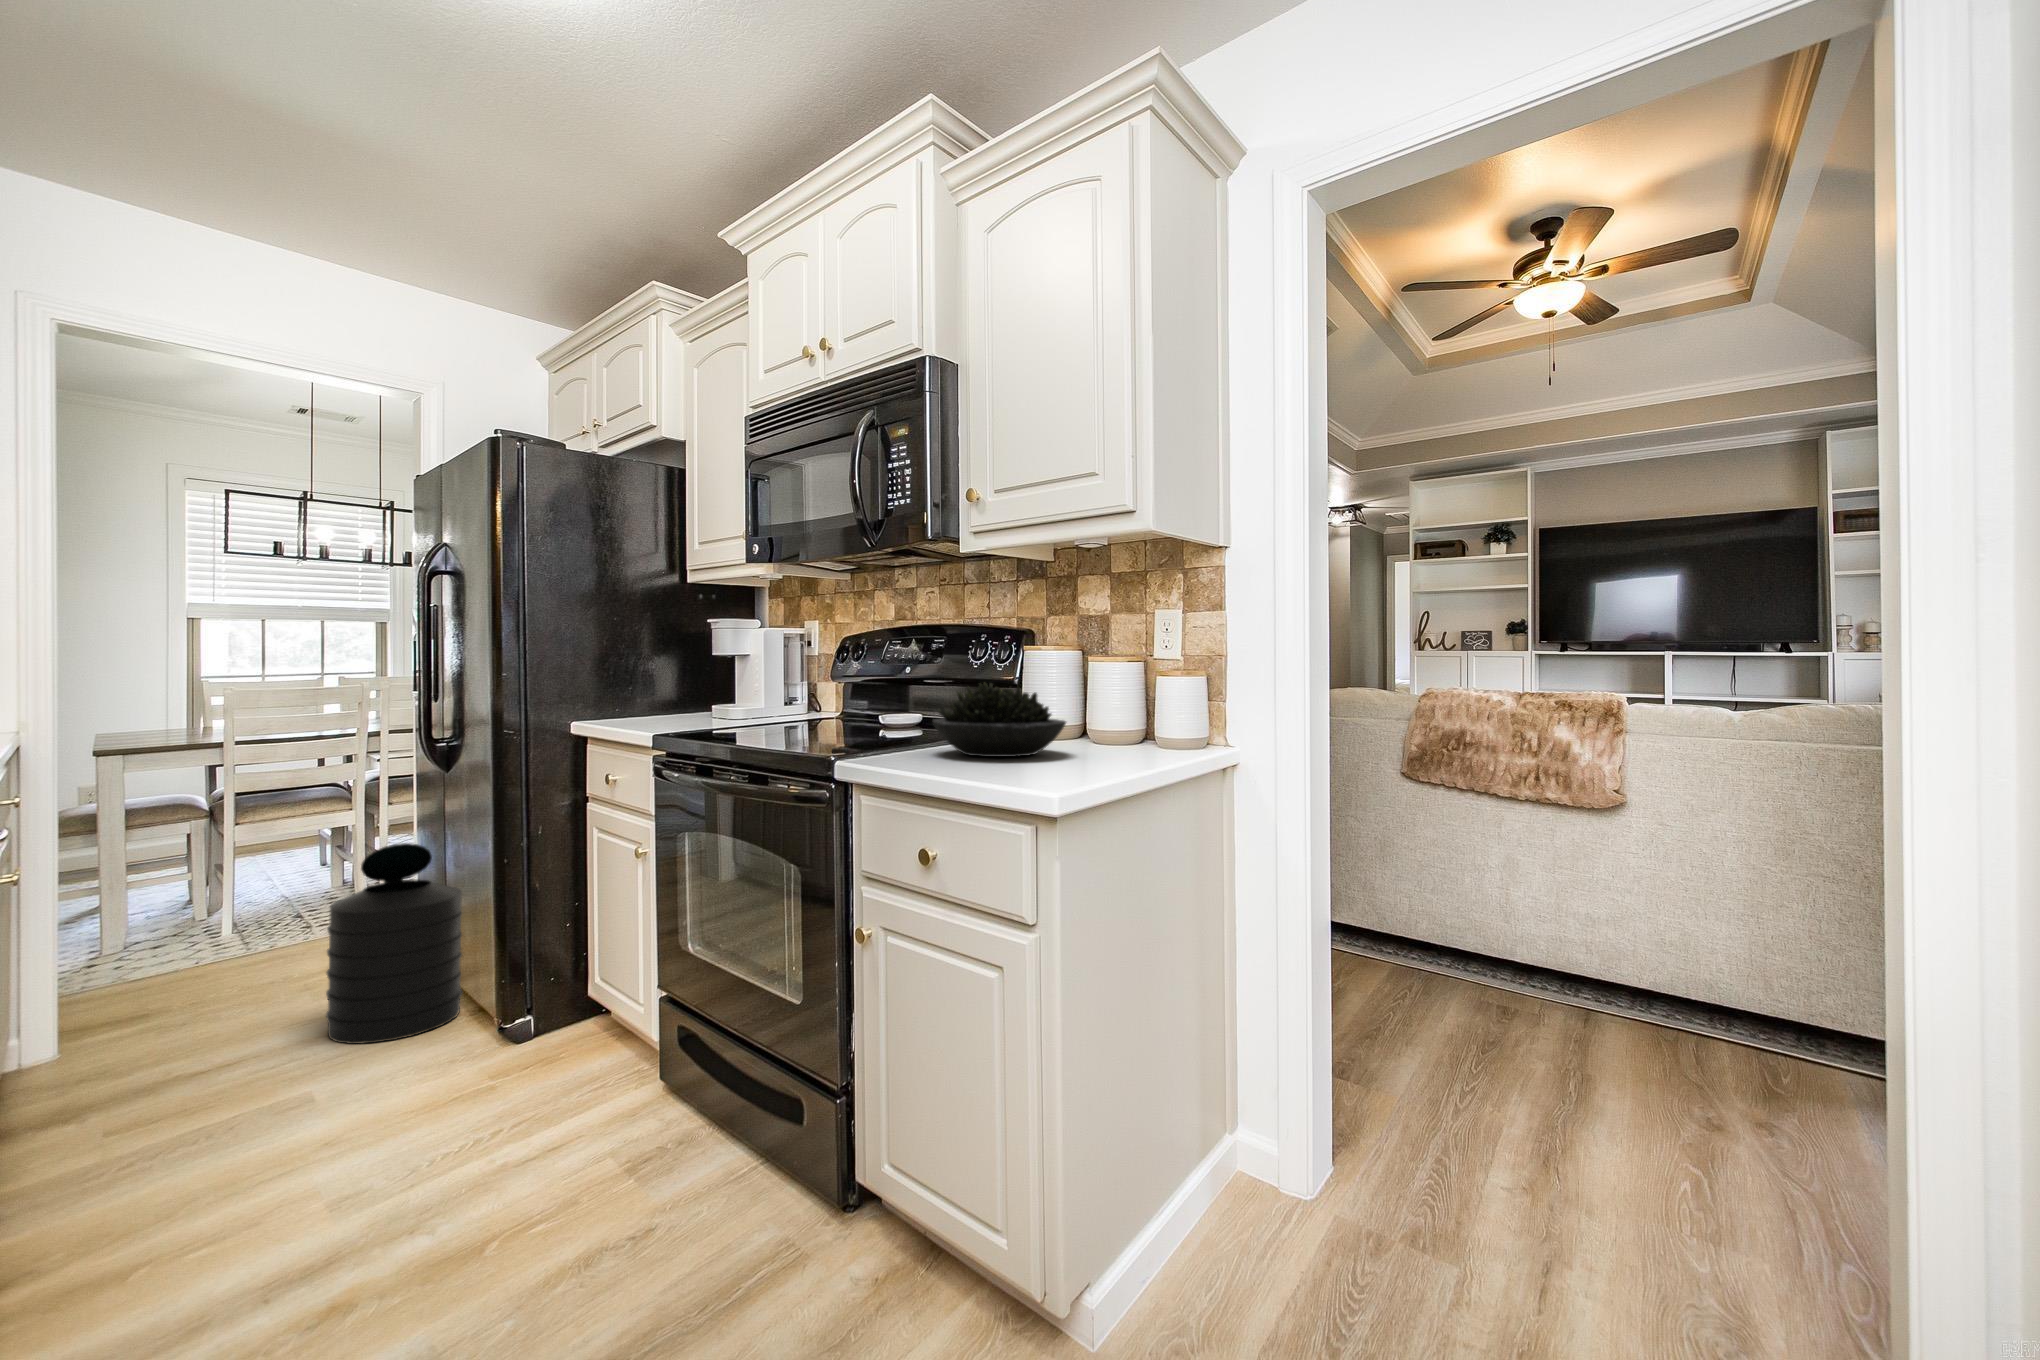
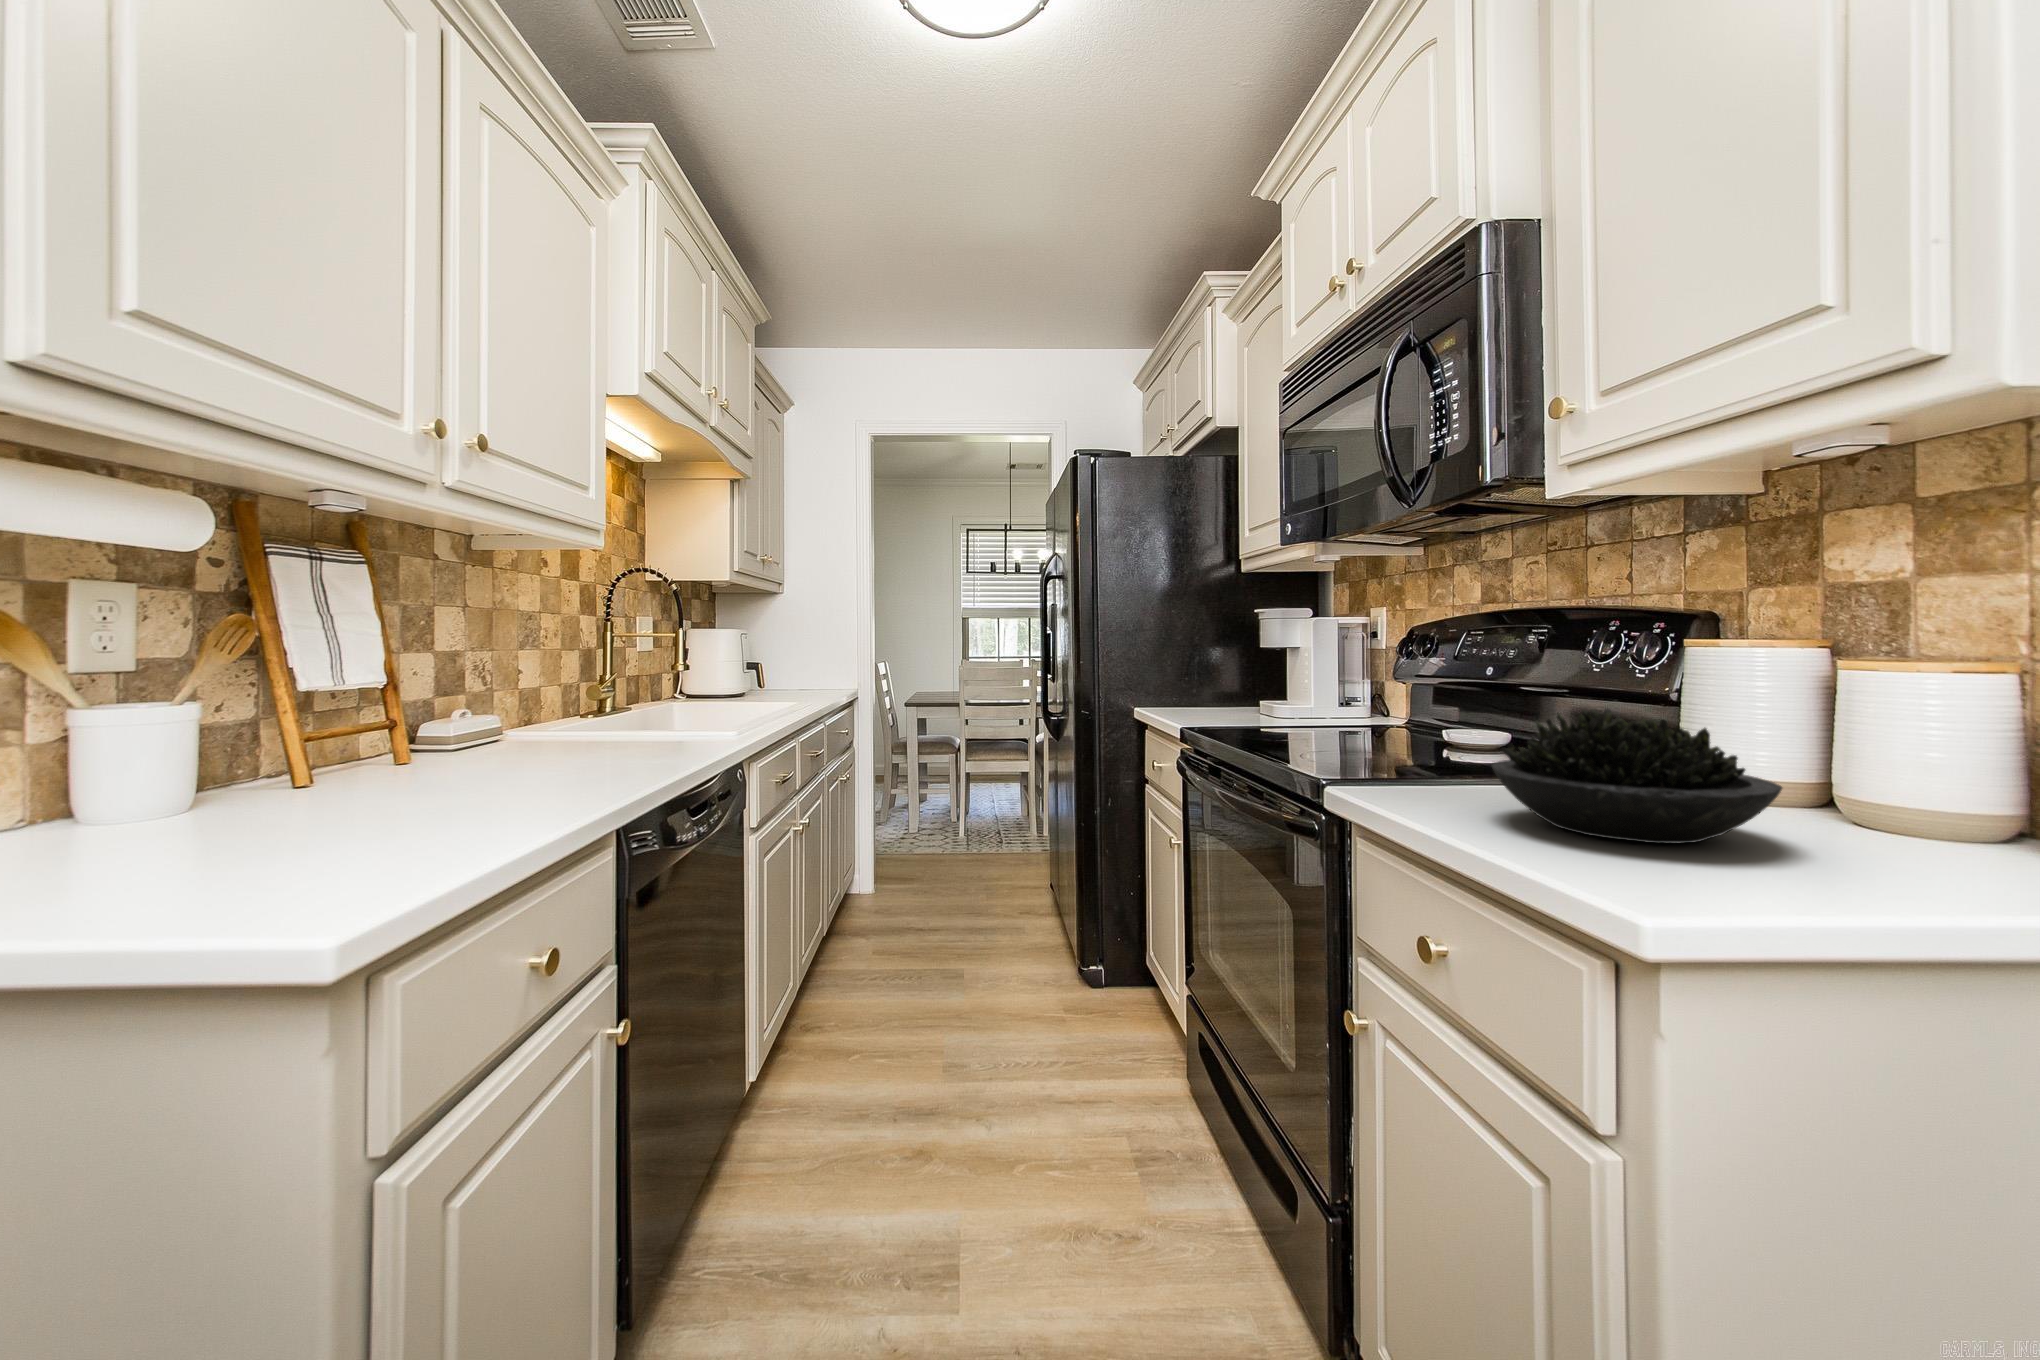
trash can: present [326,843,462,1044] -> none [963,811,1055,976]

